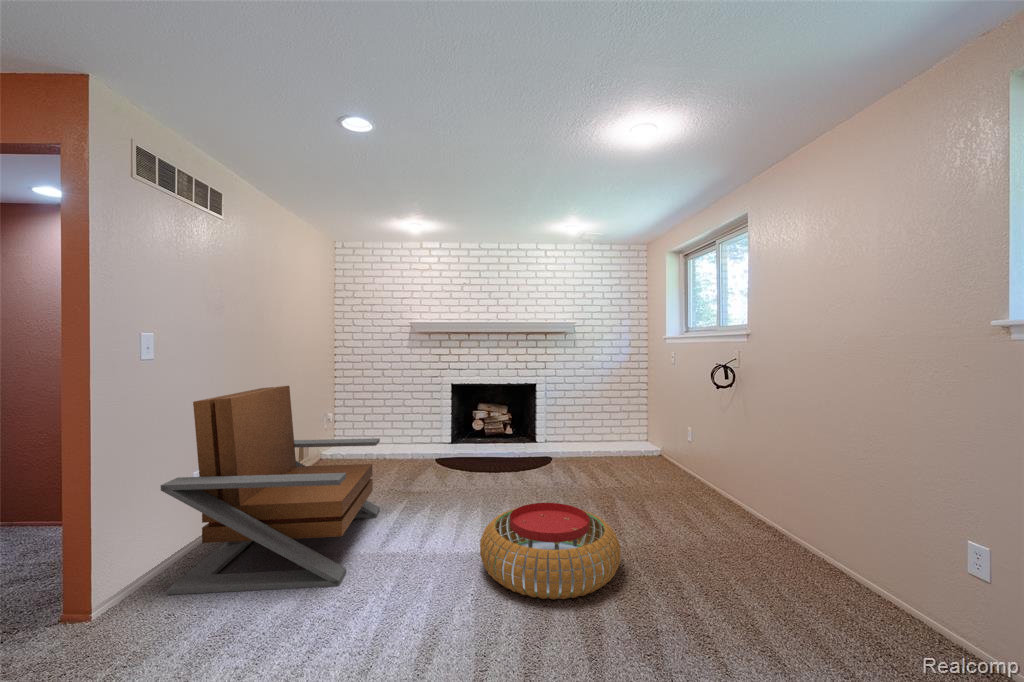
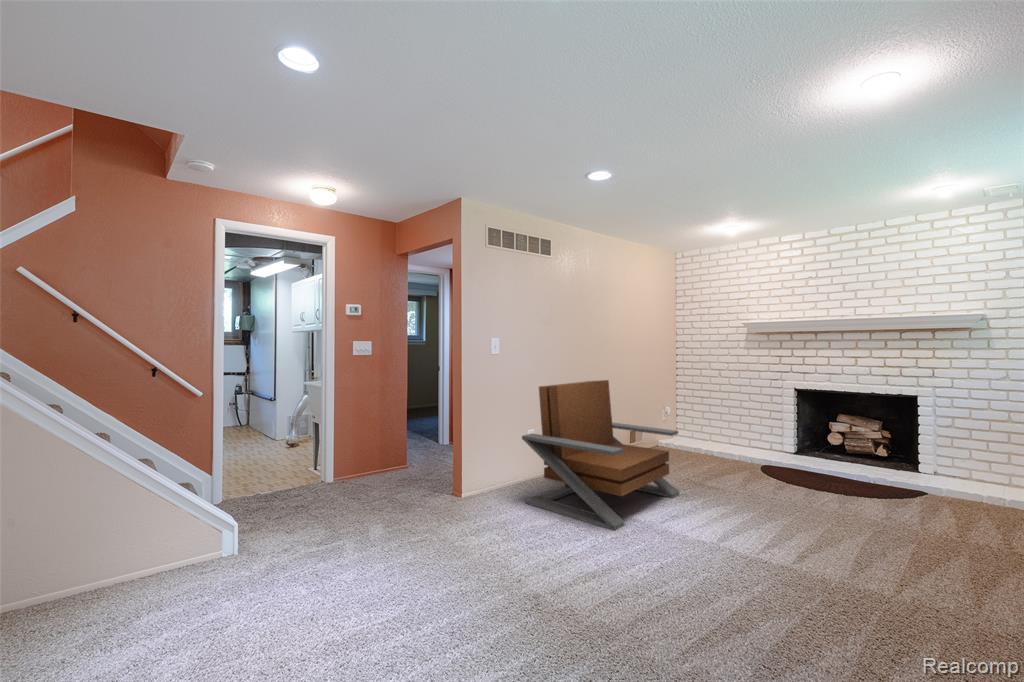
pouf: present [480,503,621,600] -> none [725,514,897,616]

